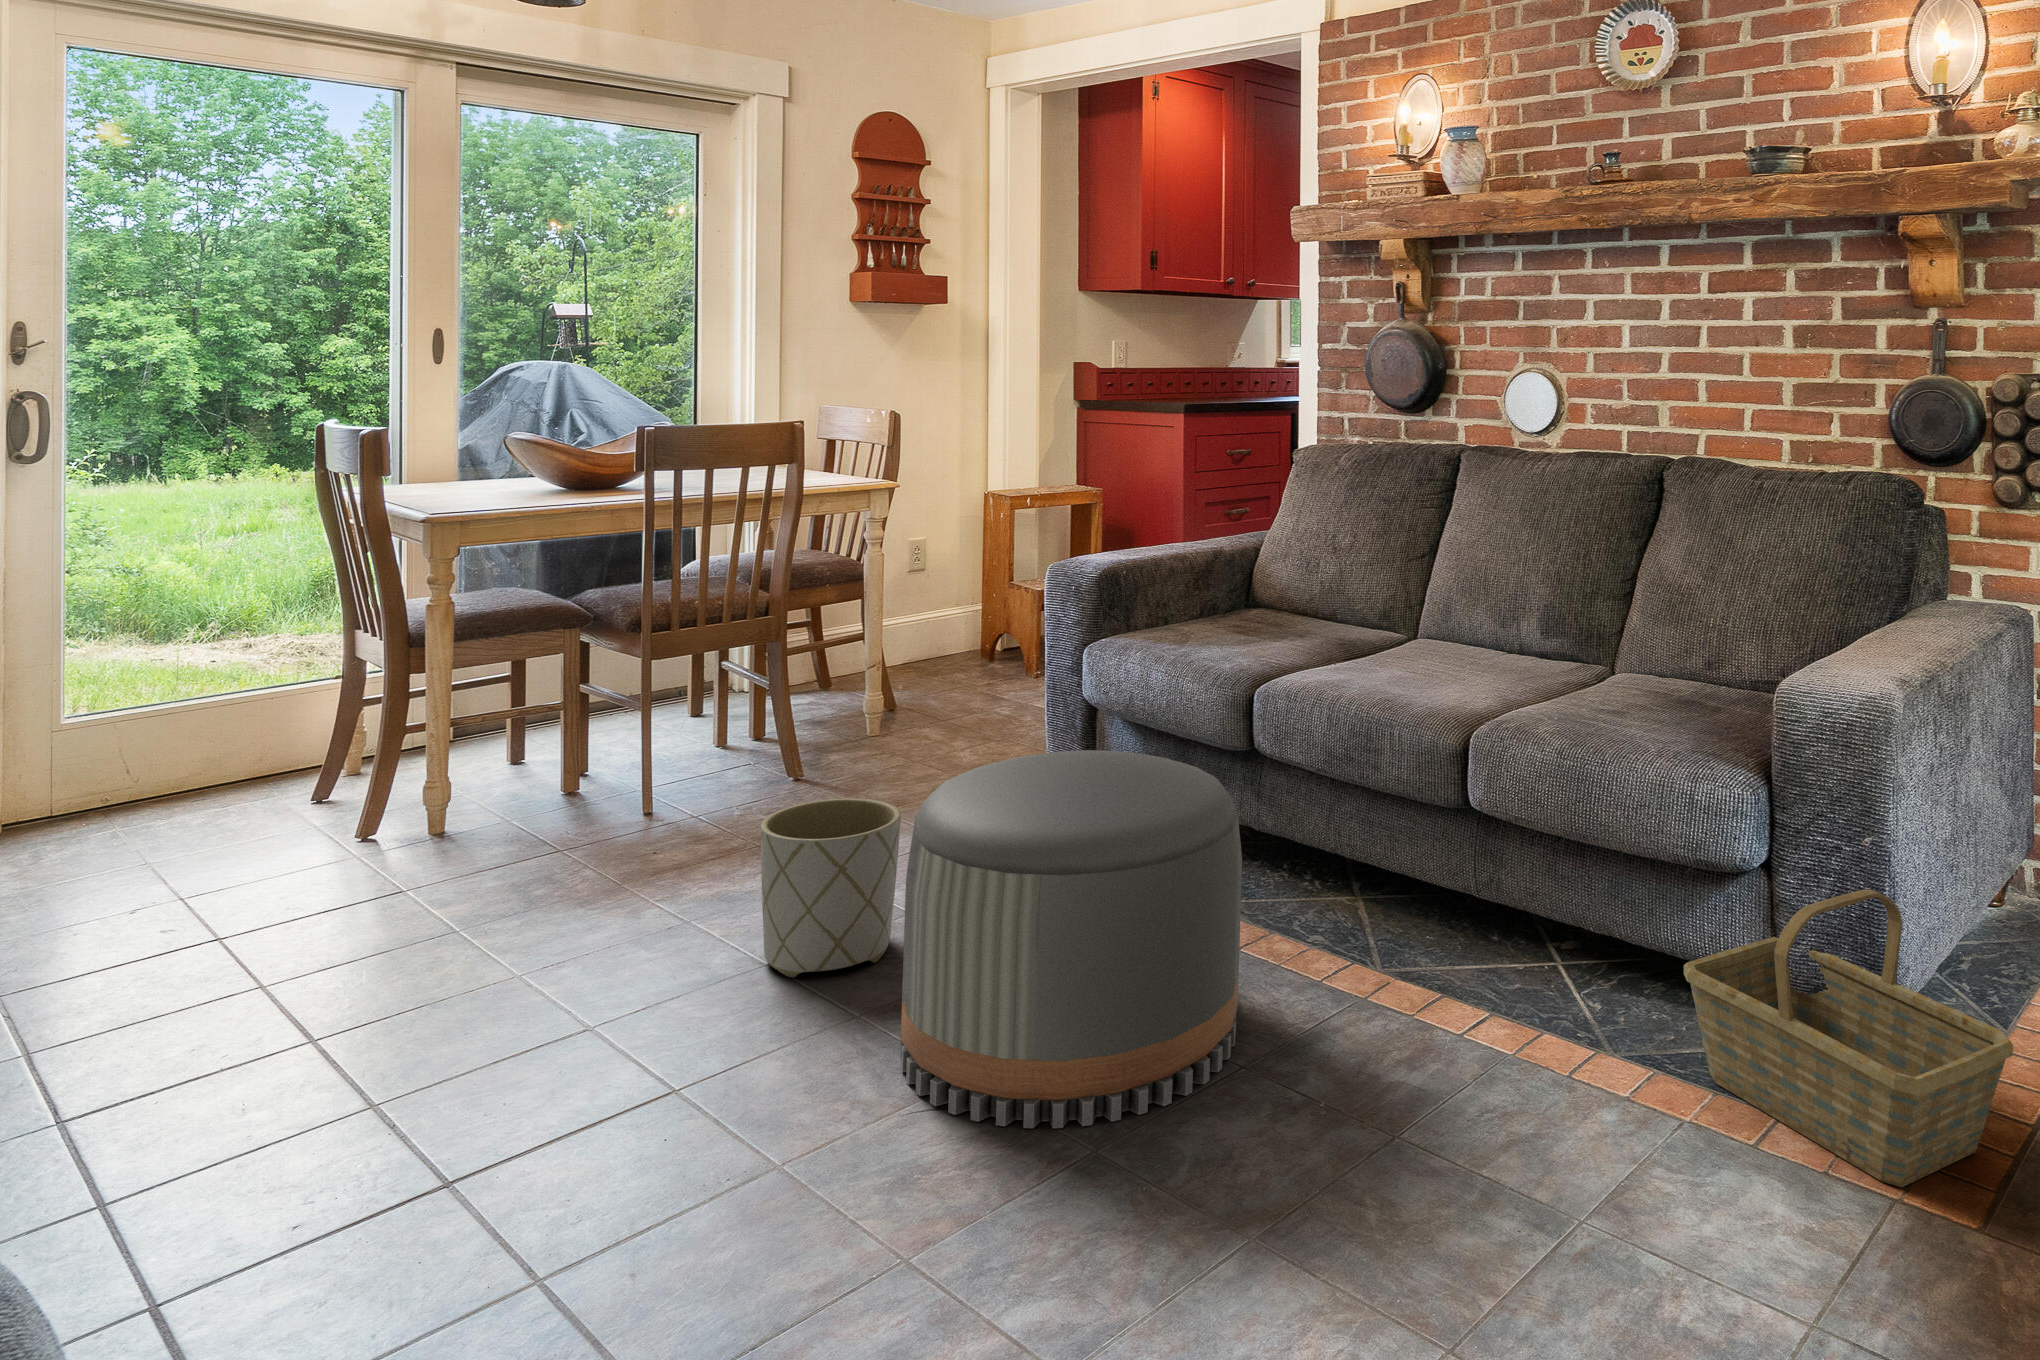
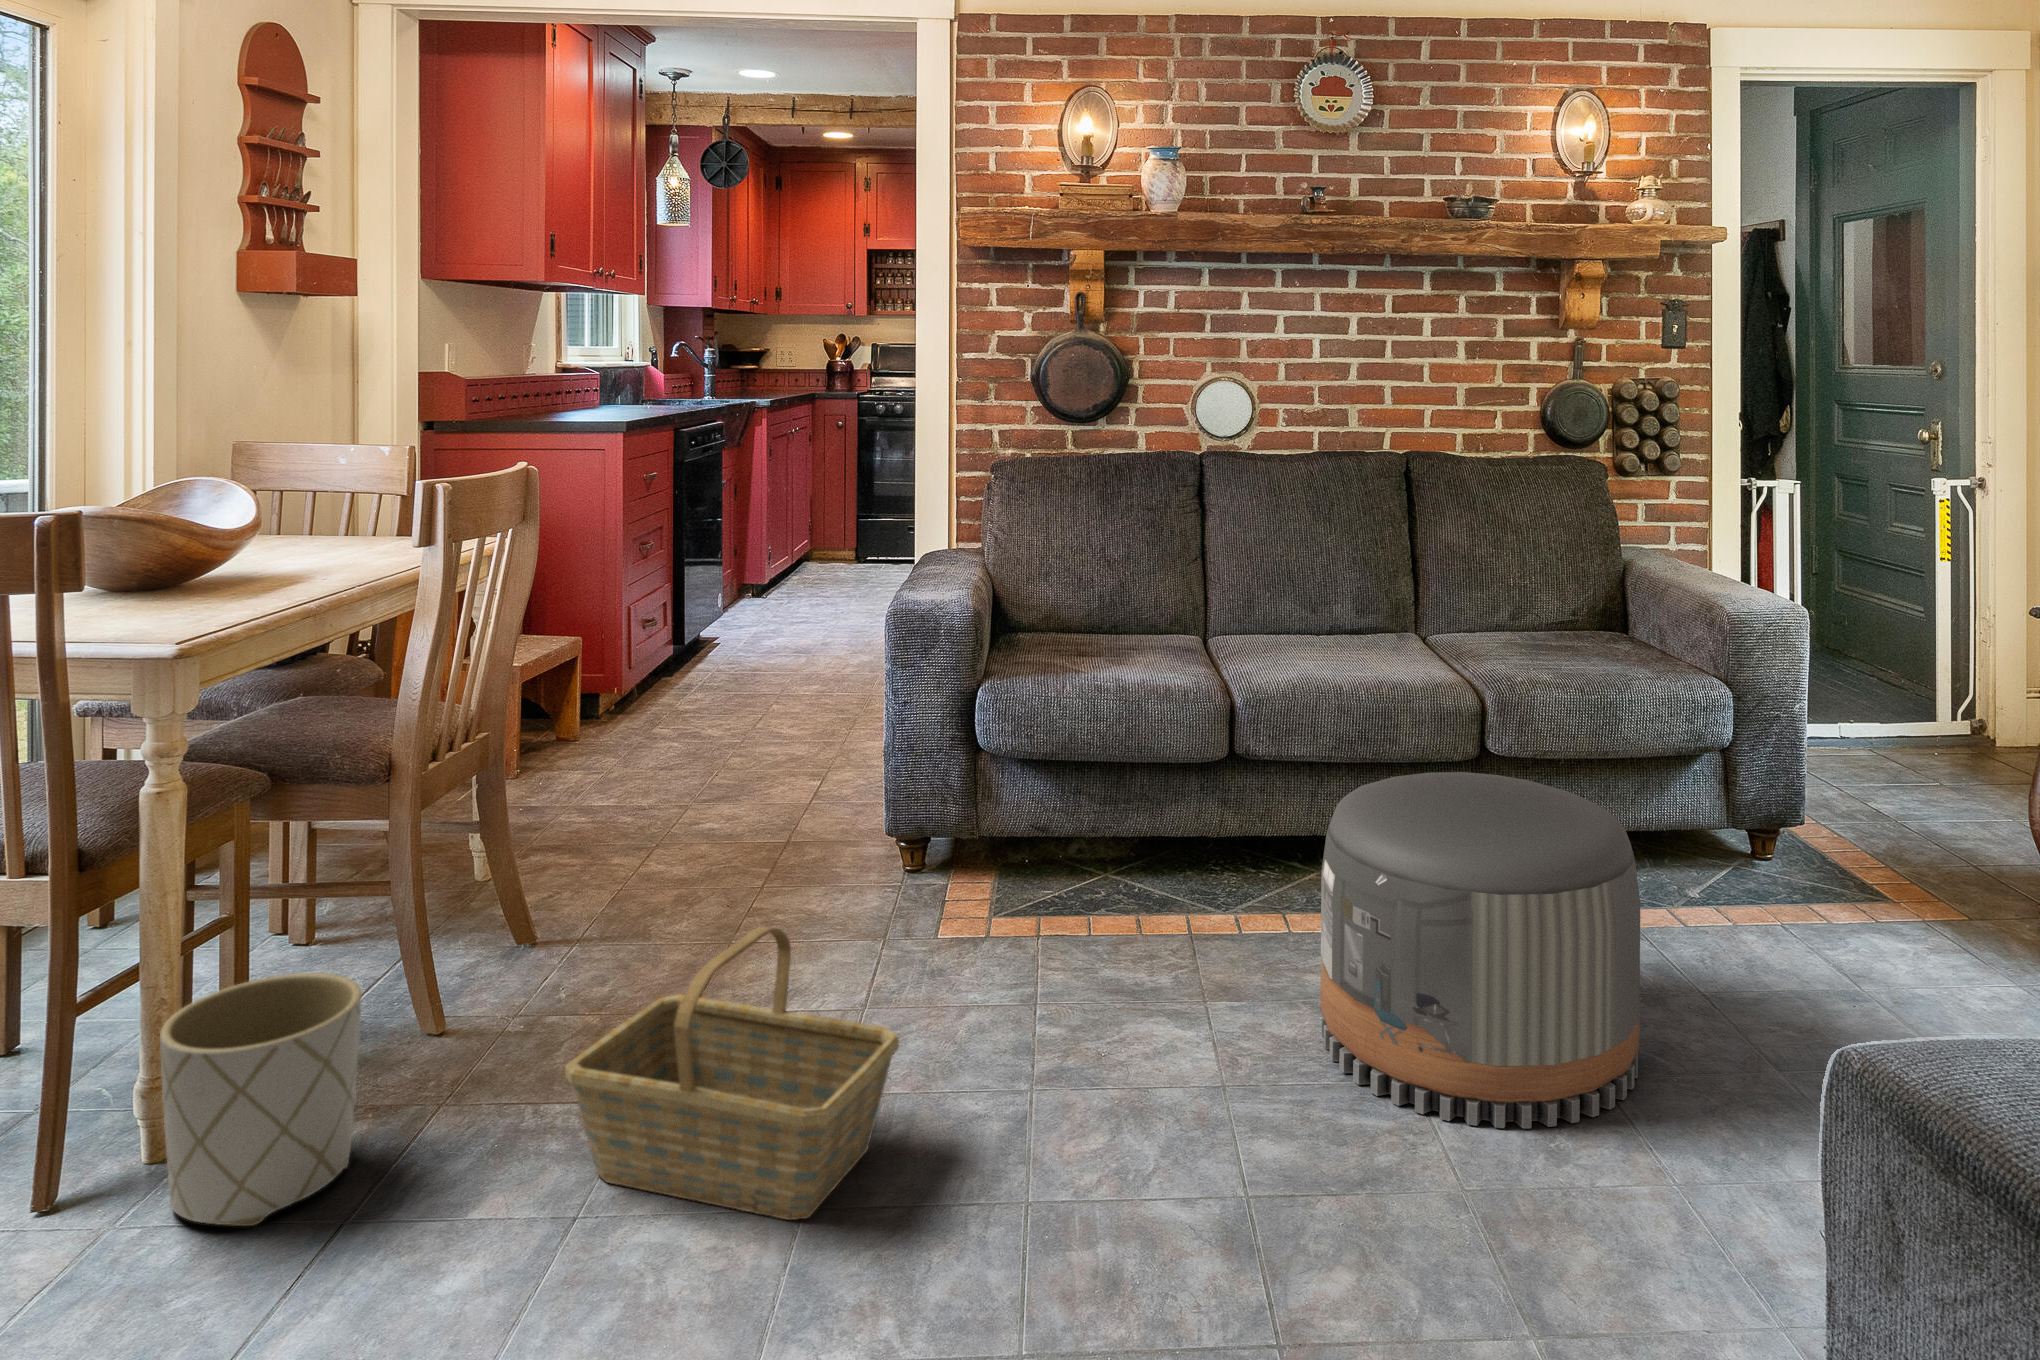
planter: present [761,798,901,978] -> present [160,973,362,1226]
basket: present [1684,889,2013,1187] -> present [565,927,899,1220]

